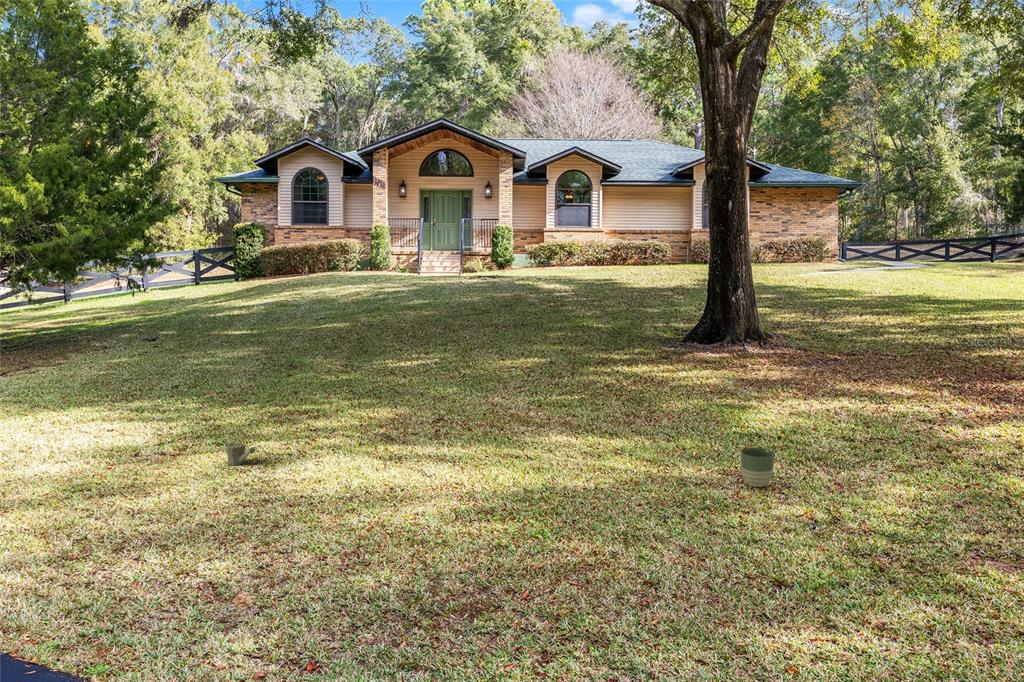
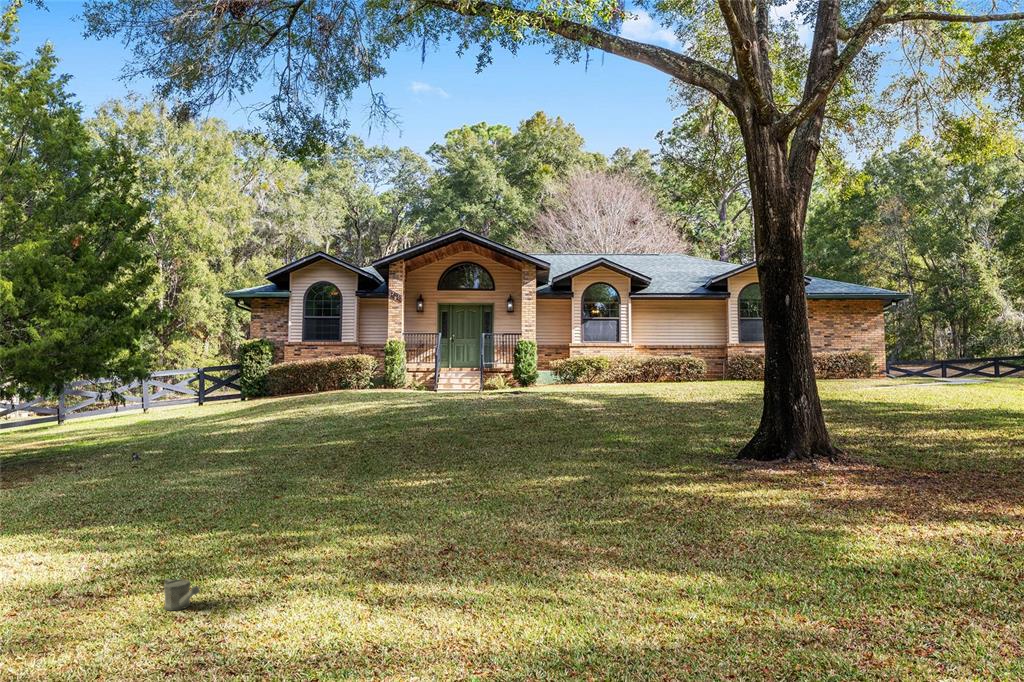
planter: present [741,448,774,487] -> none [871,594,923,654]

